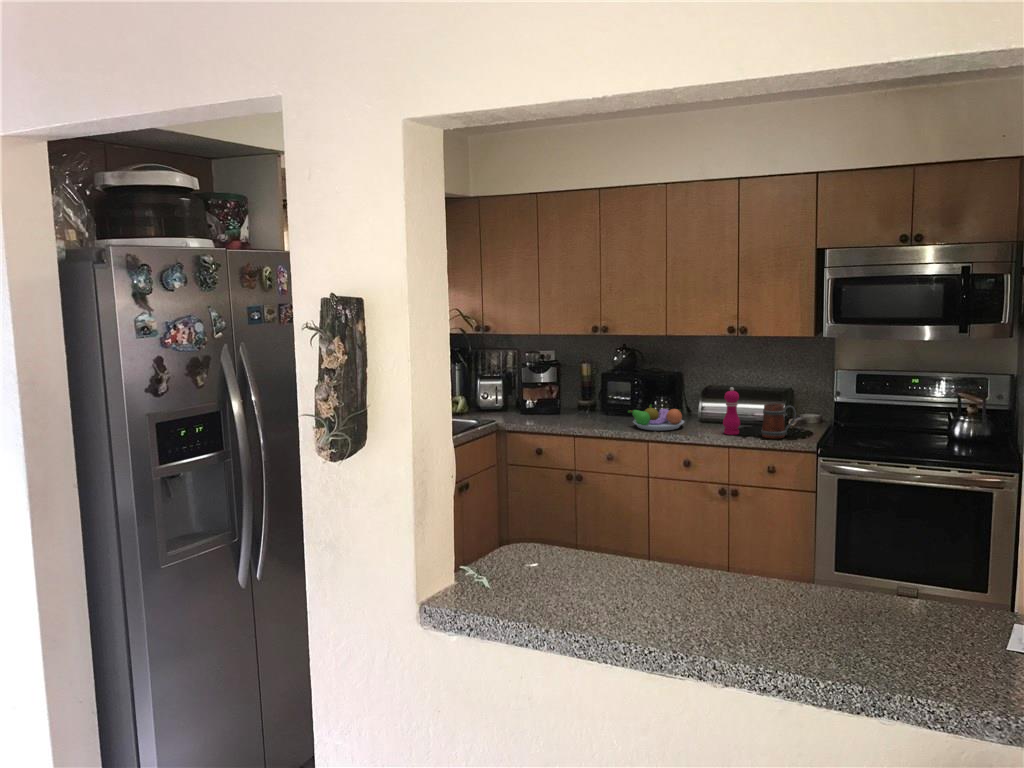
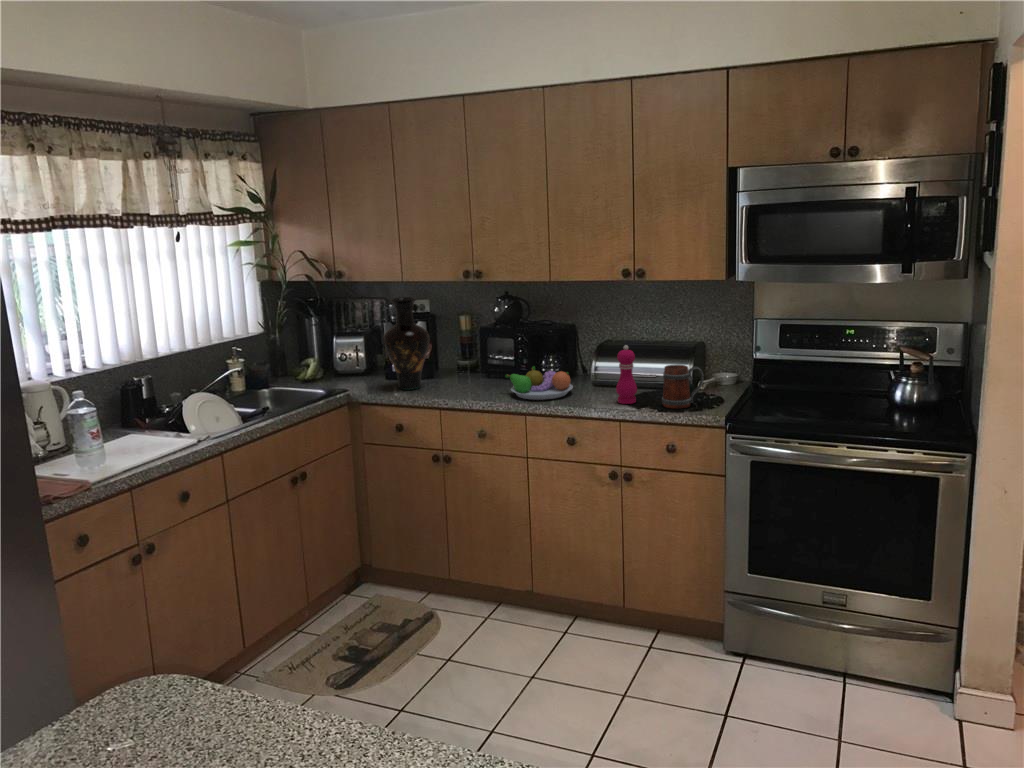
vase: none [526,346,563,422] -> present [383,297,429,390]

